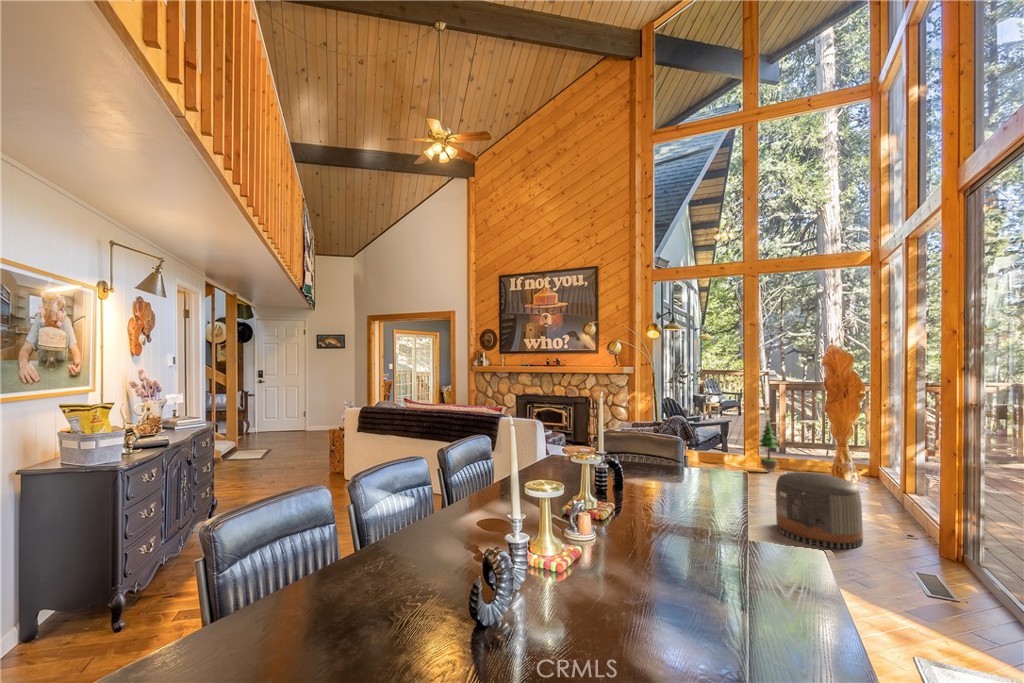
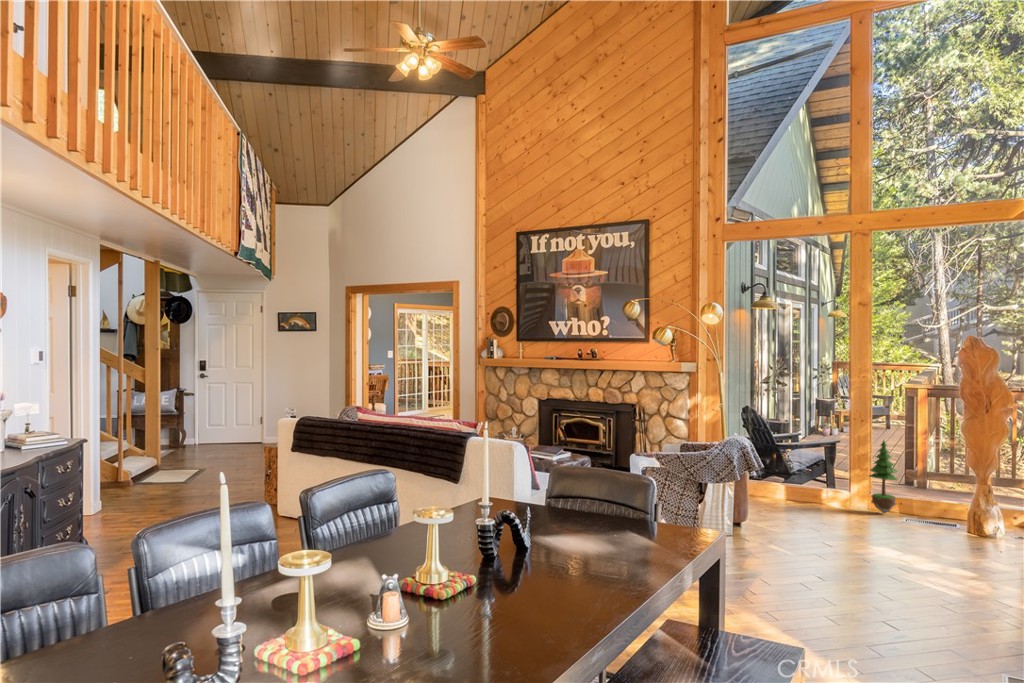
pouf: present [776,473,863,549] -> none [854,517,967,621]

